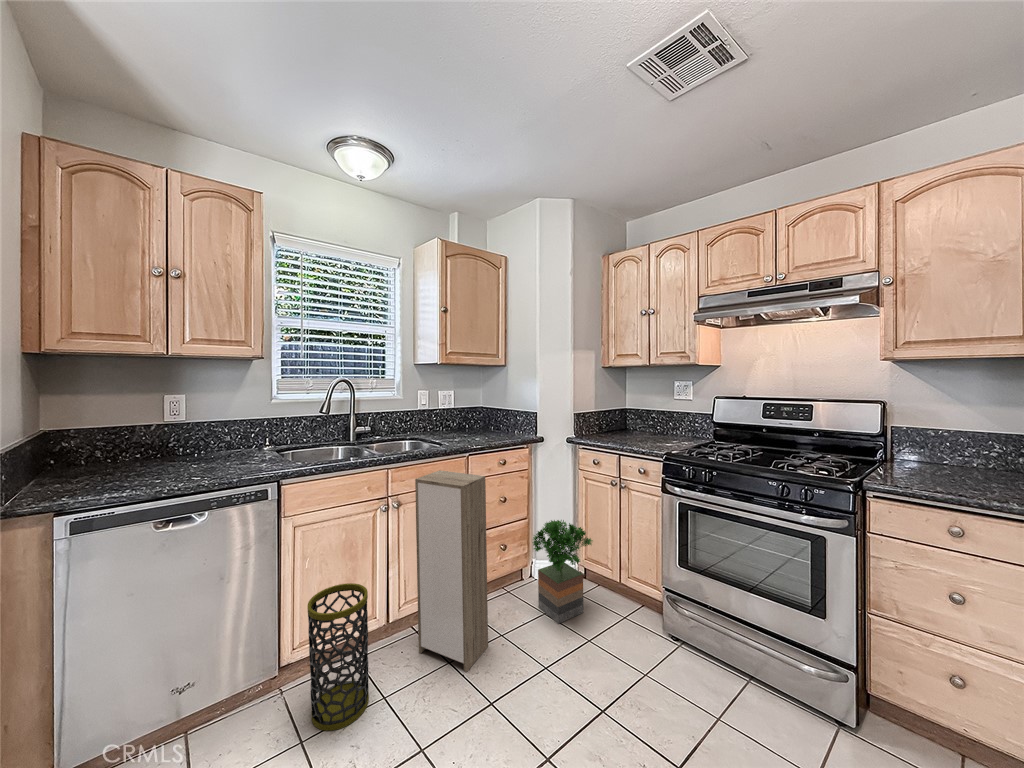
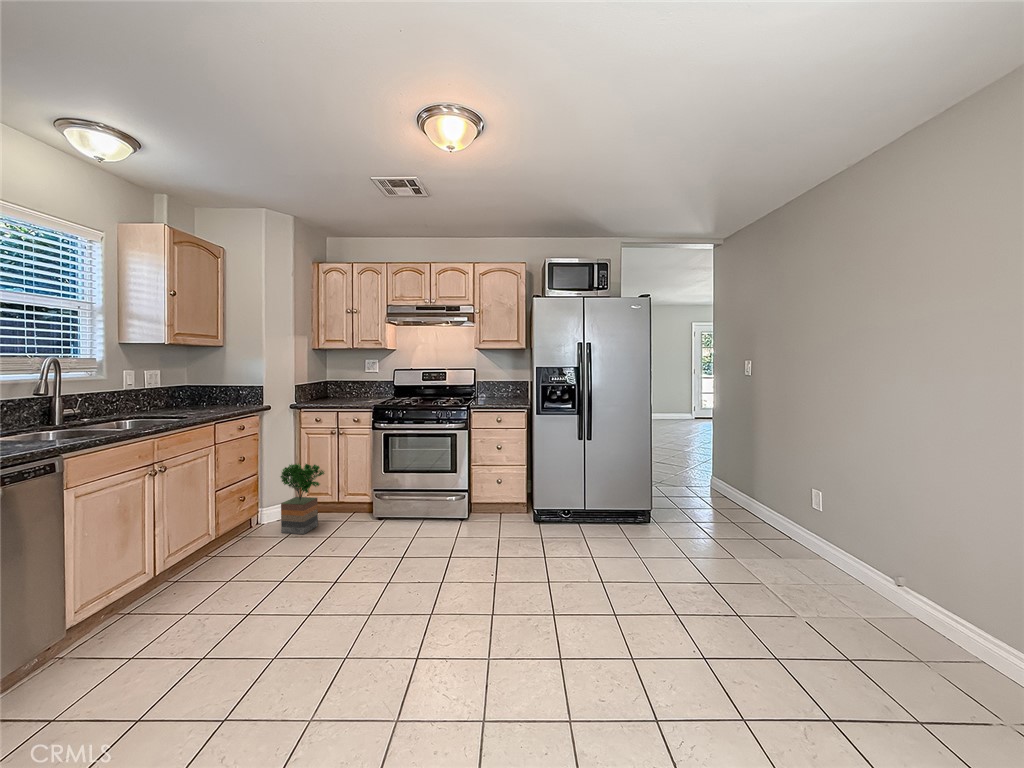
storage cabinet: present [415,471,488,672] -> none [198,426,259,574]
trash can: present [307,583,369,731] -> none [134,514,190,618]

